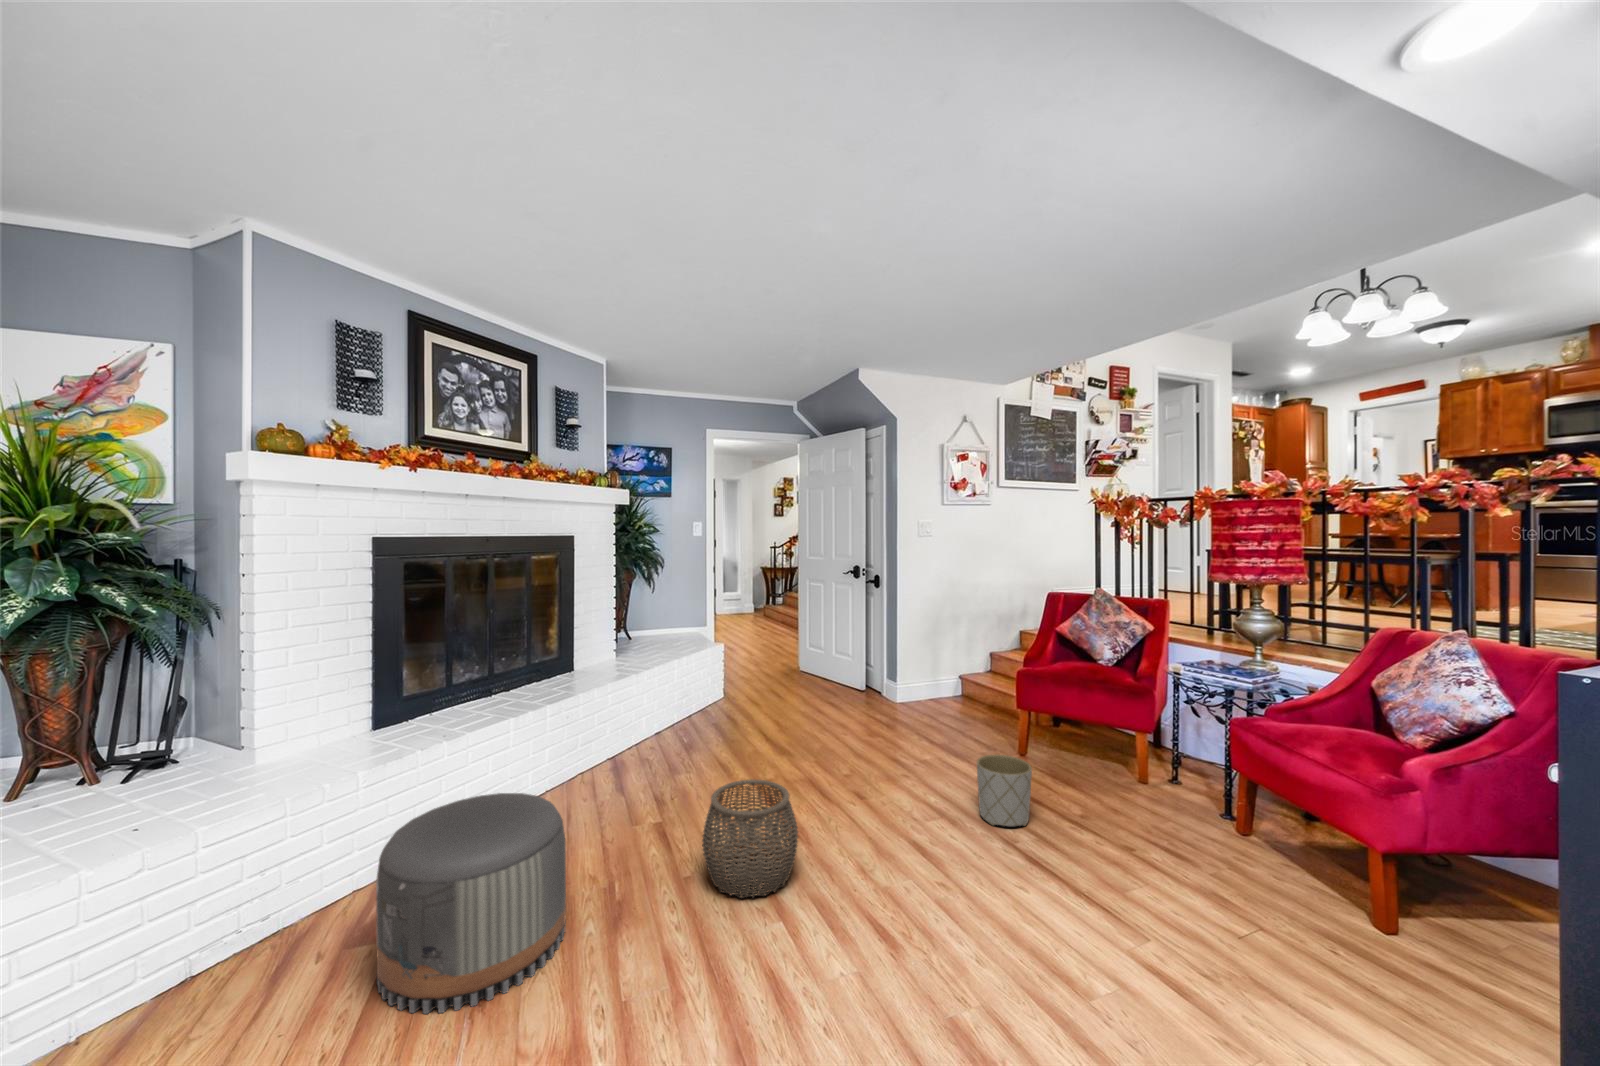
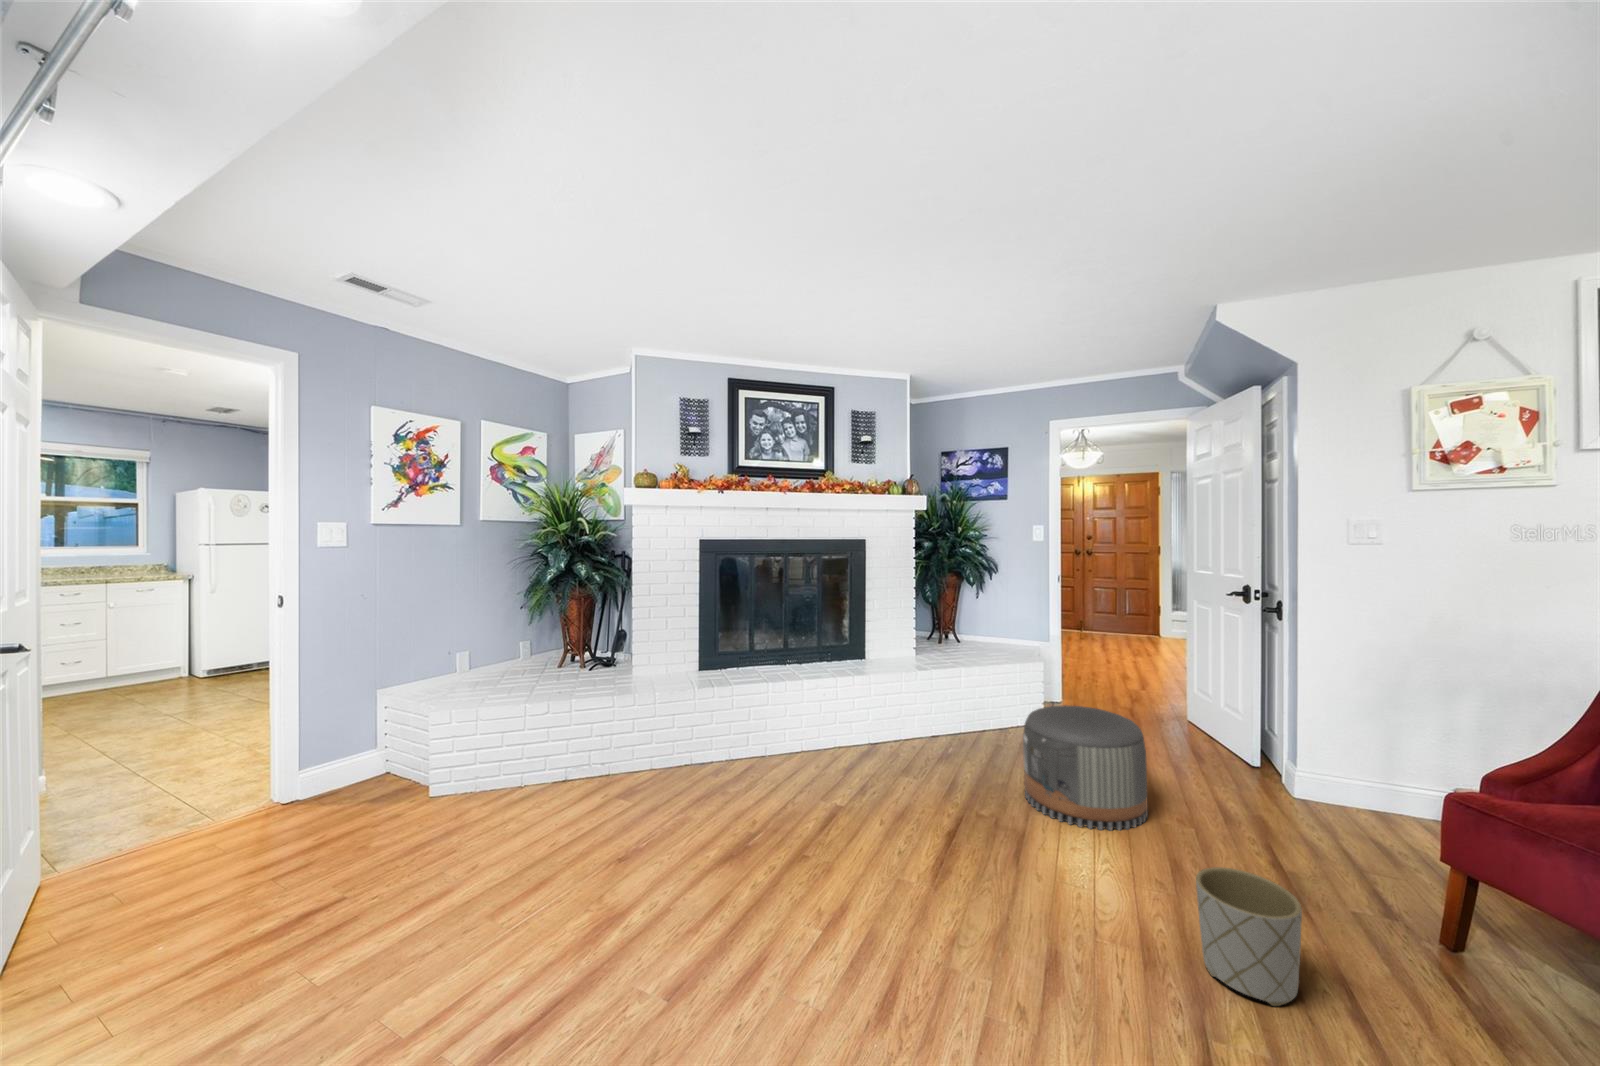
woven basket: present [702,779,798,898] -> none [803,779,902,901]
pouf: present [376,793,566,1014] -> present [1023,705,1148,831]

